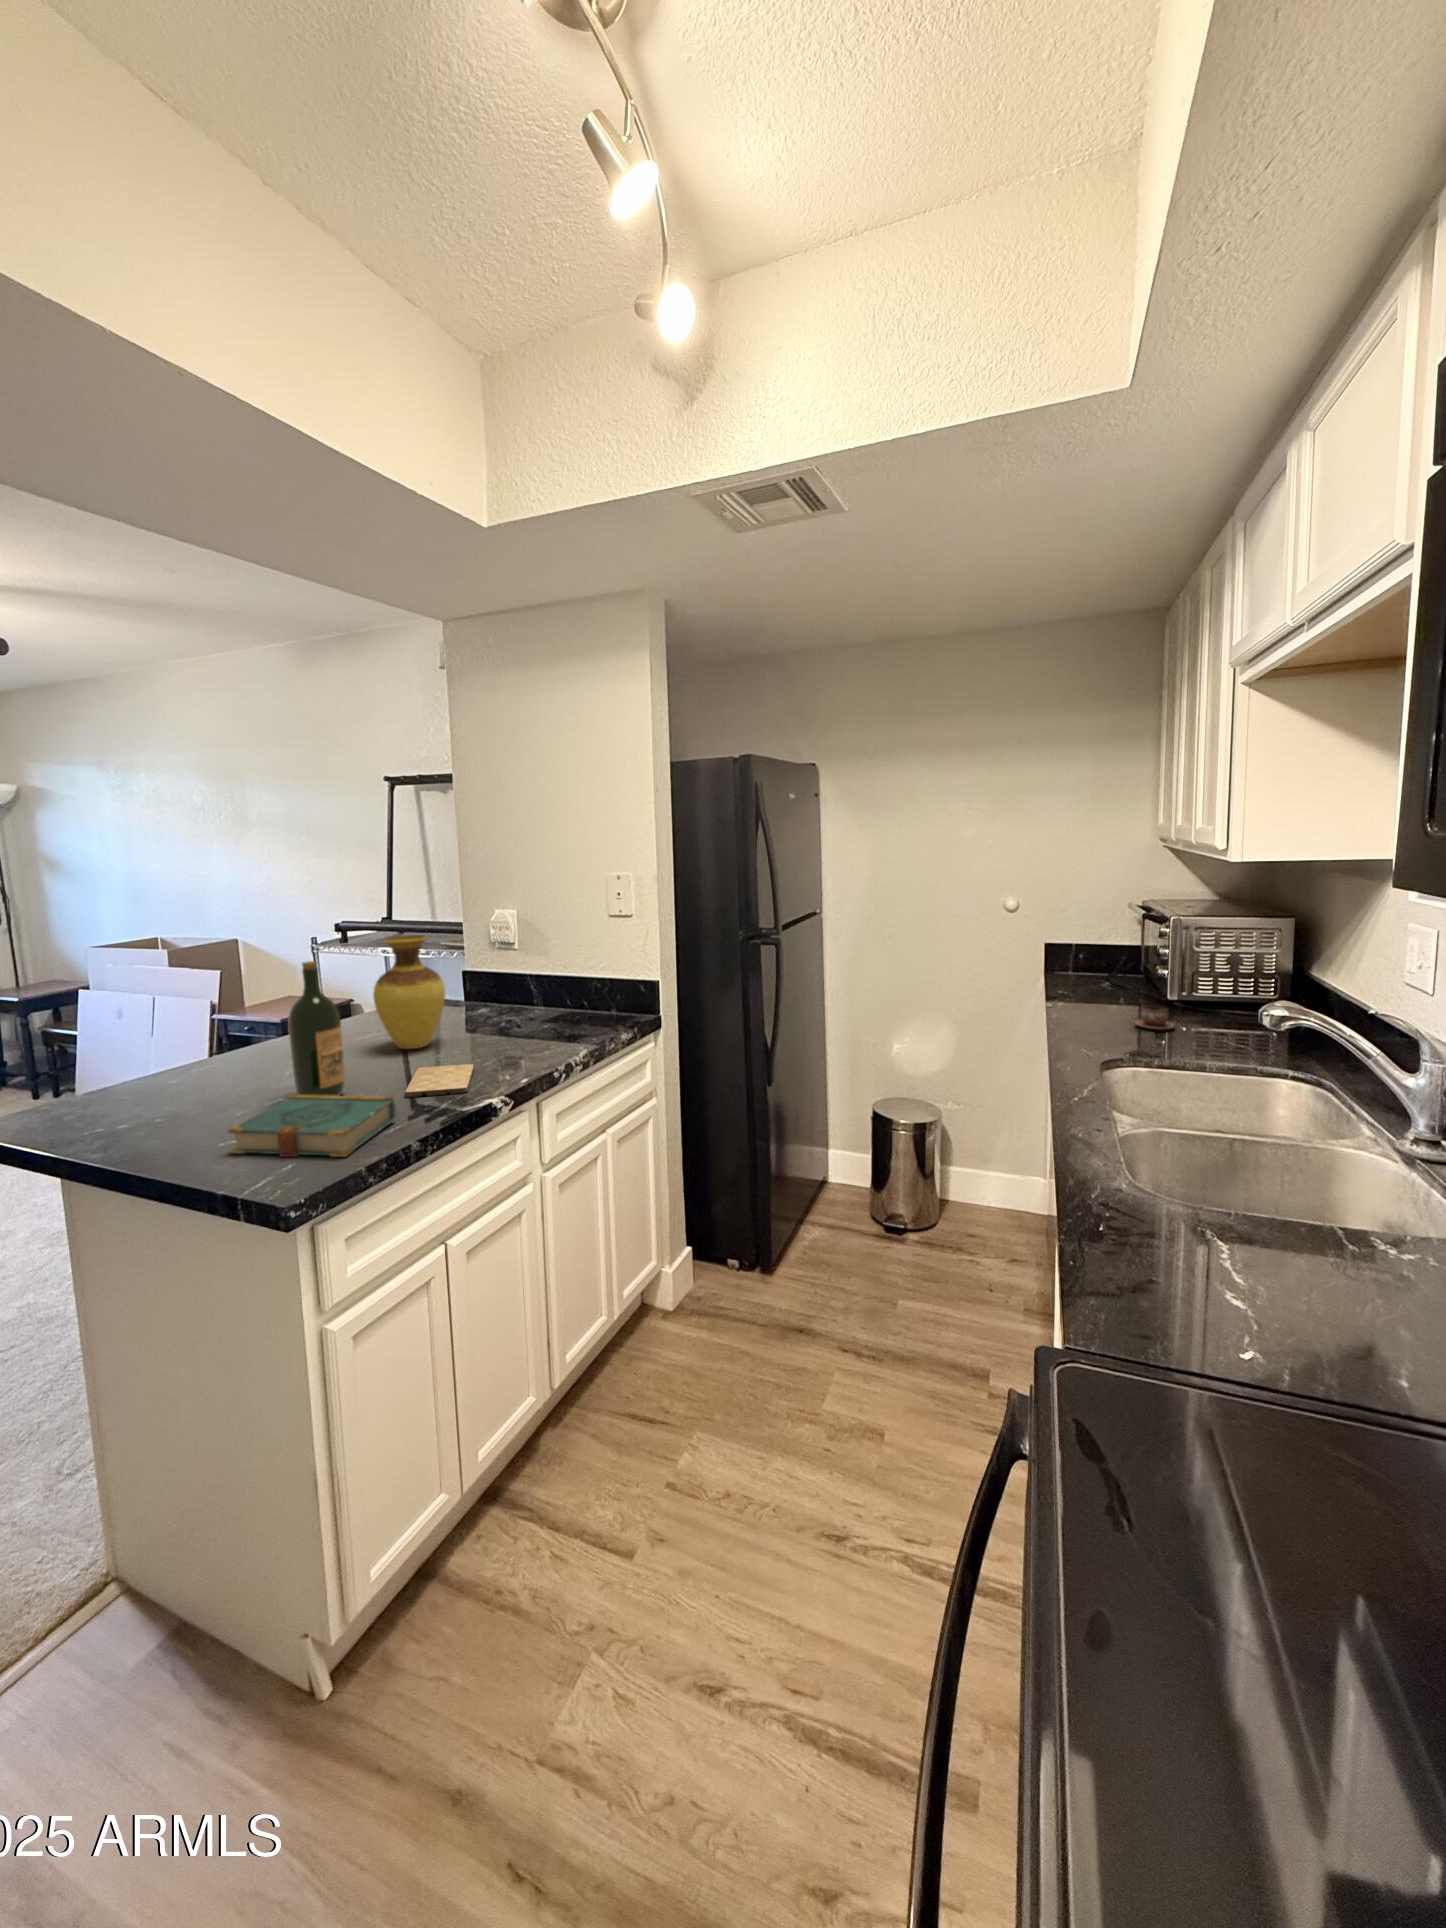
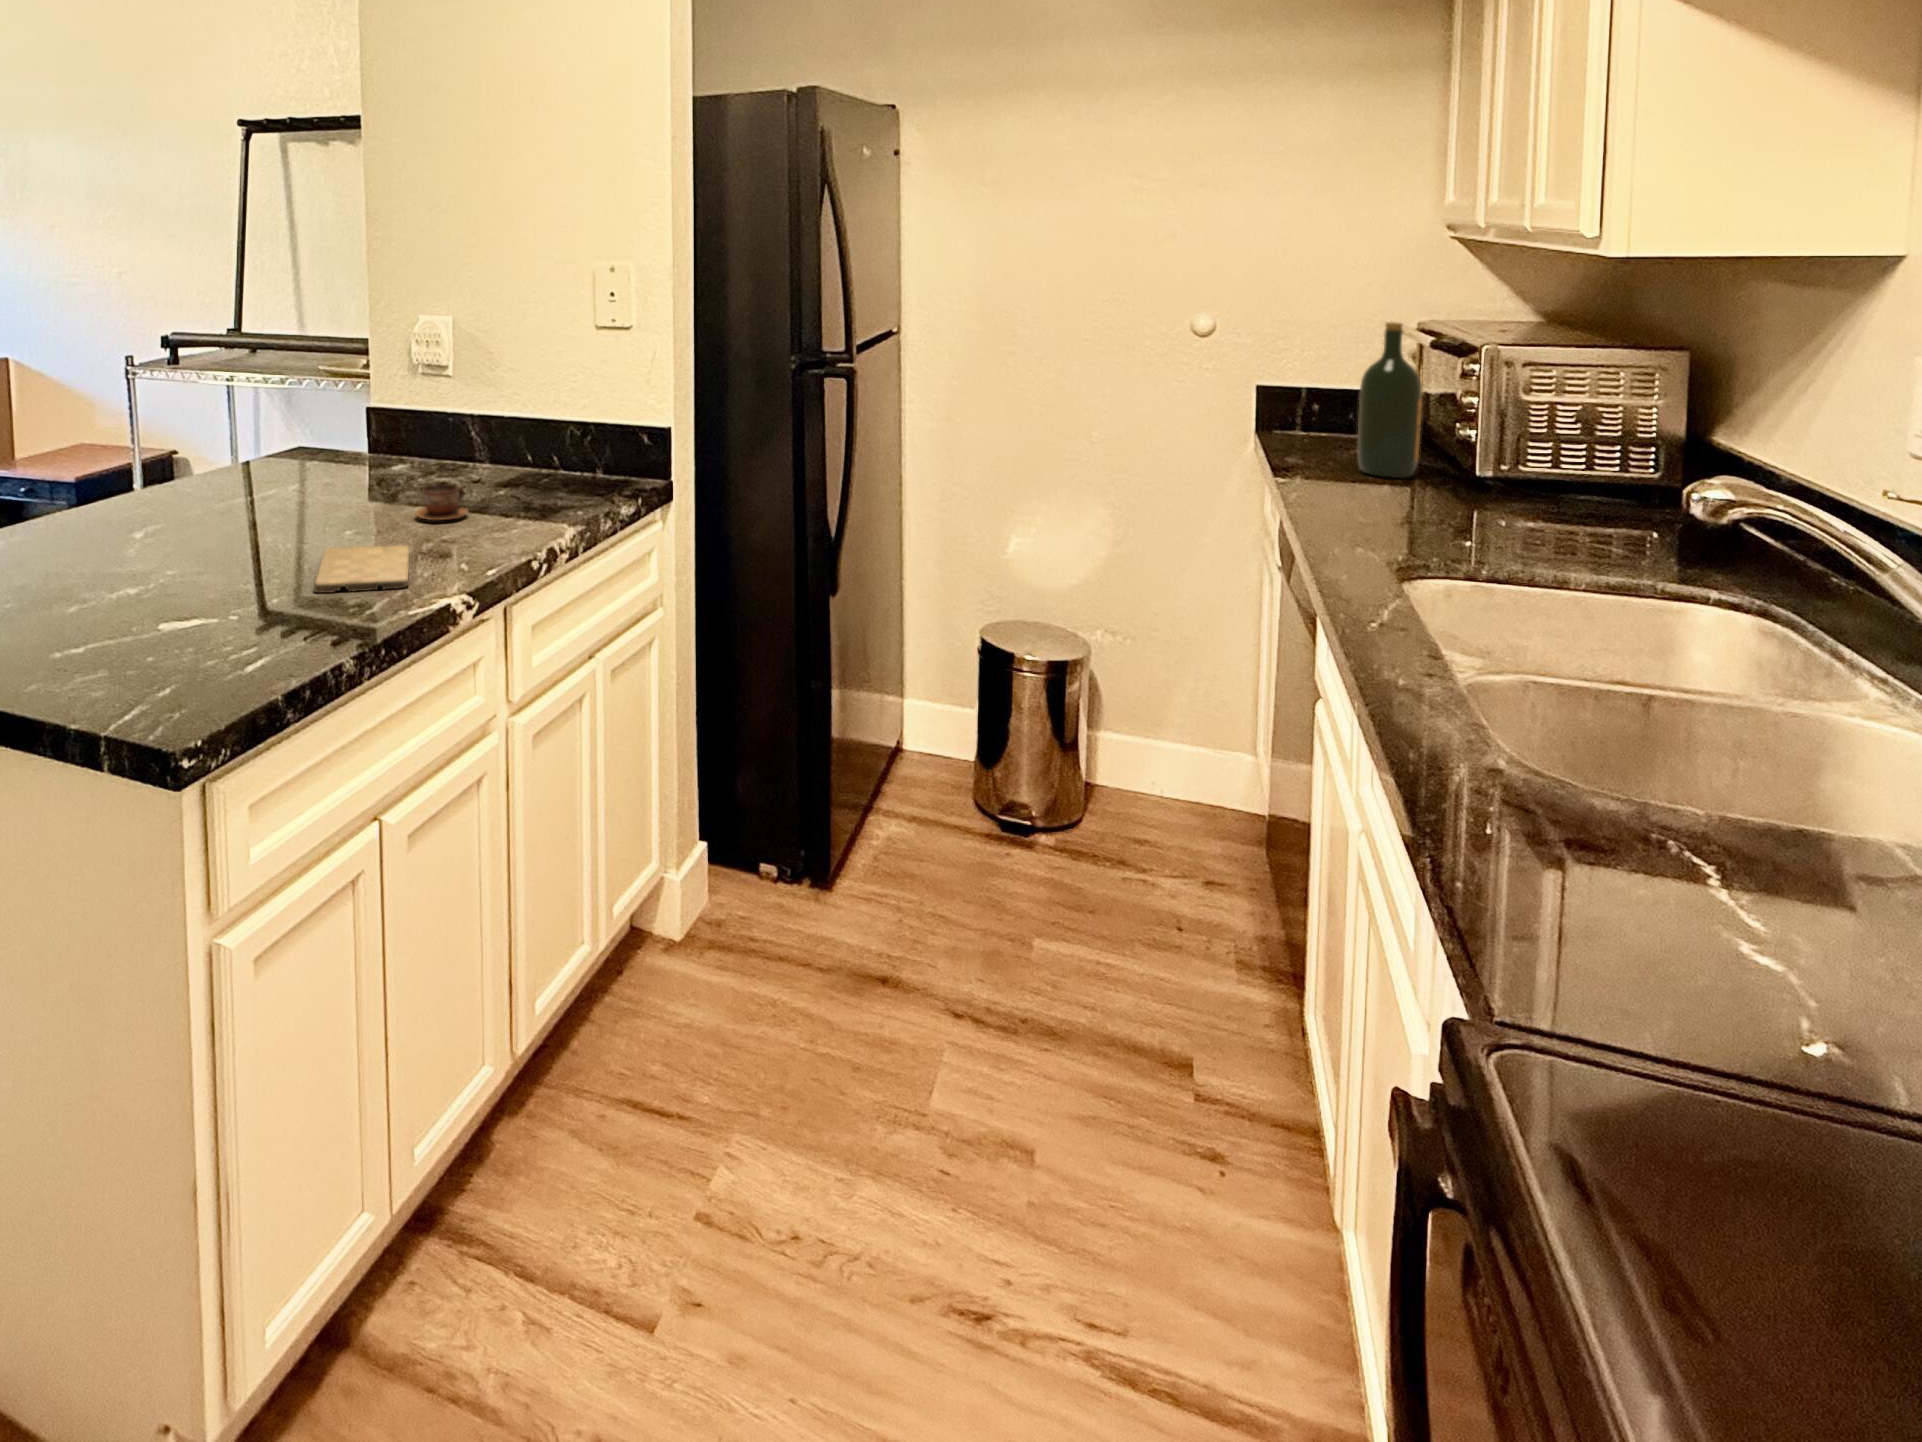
vase: present [373,935,445,1049] -> none [252,348,358,521]
wine bottle: present [288,961,345,1096] -> present [1358,322,1422,478]
cup: present [1134,1005,1174,1030] -> present [416,484,468,520]
book: present [228,1095,396,1157] -> none [70,582,311,679]

